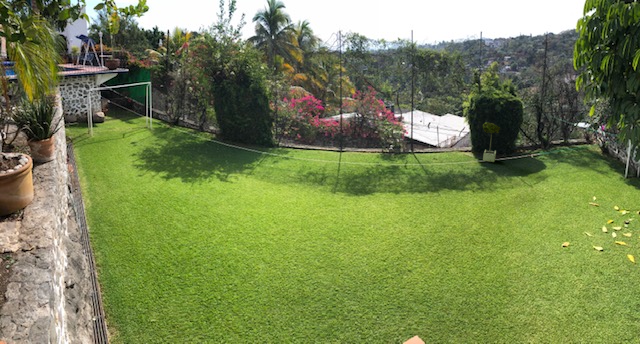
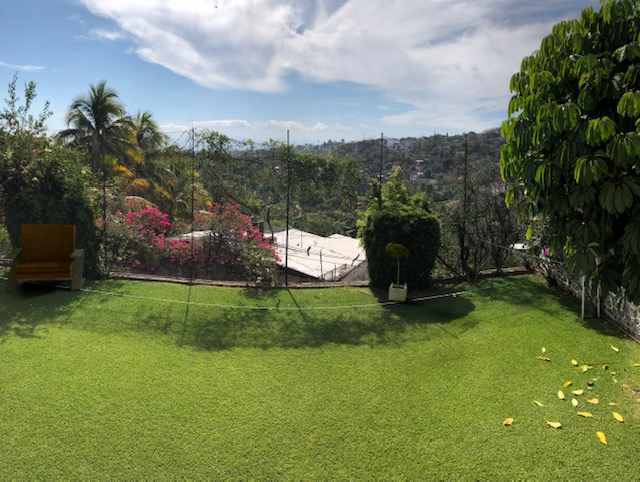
lounge chair: none [242,110,284,152] -> present [3,225,86,293]

